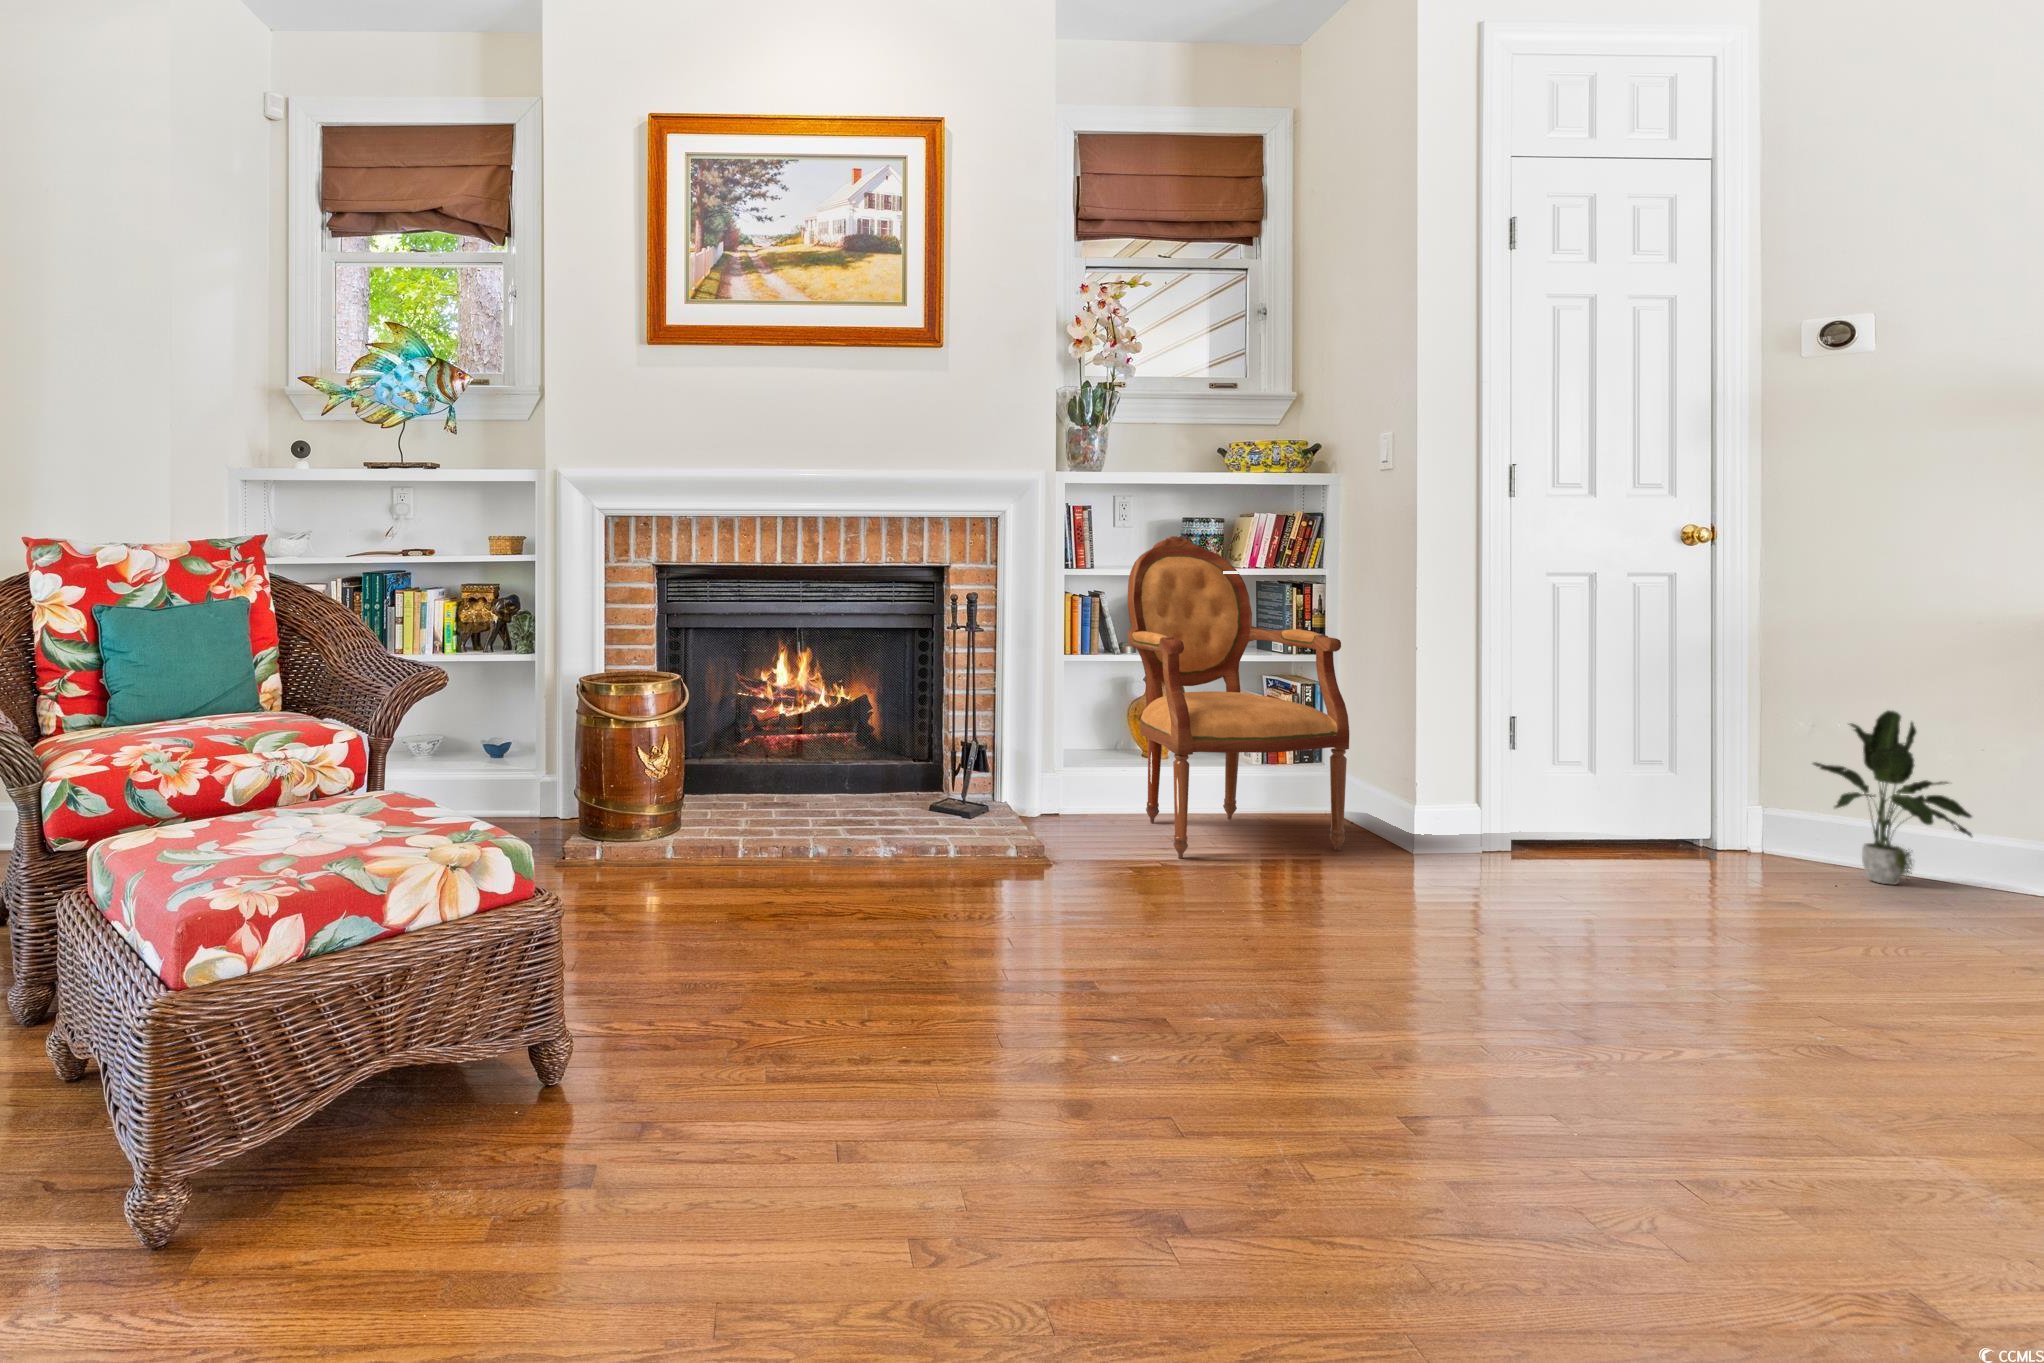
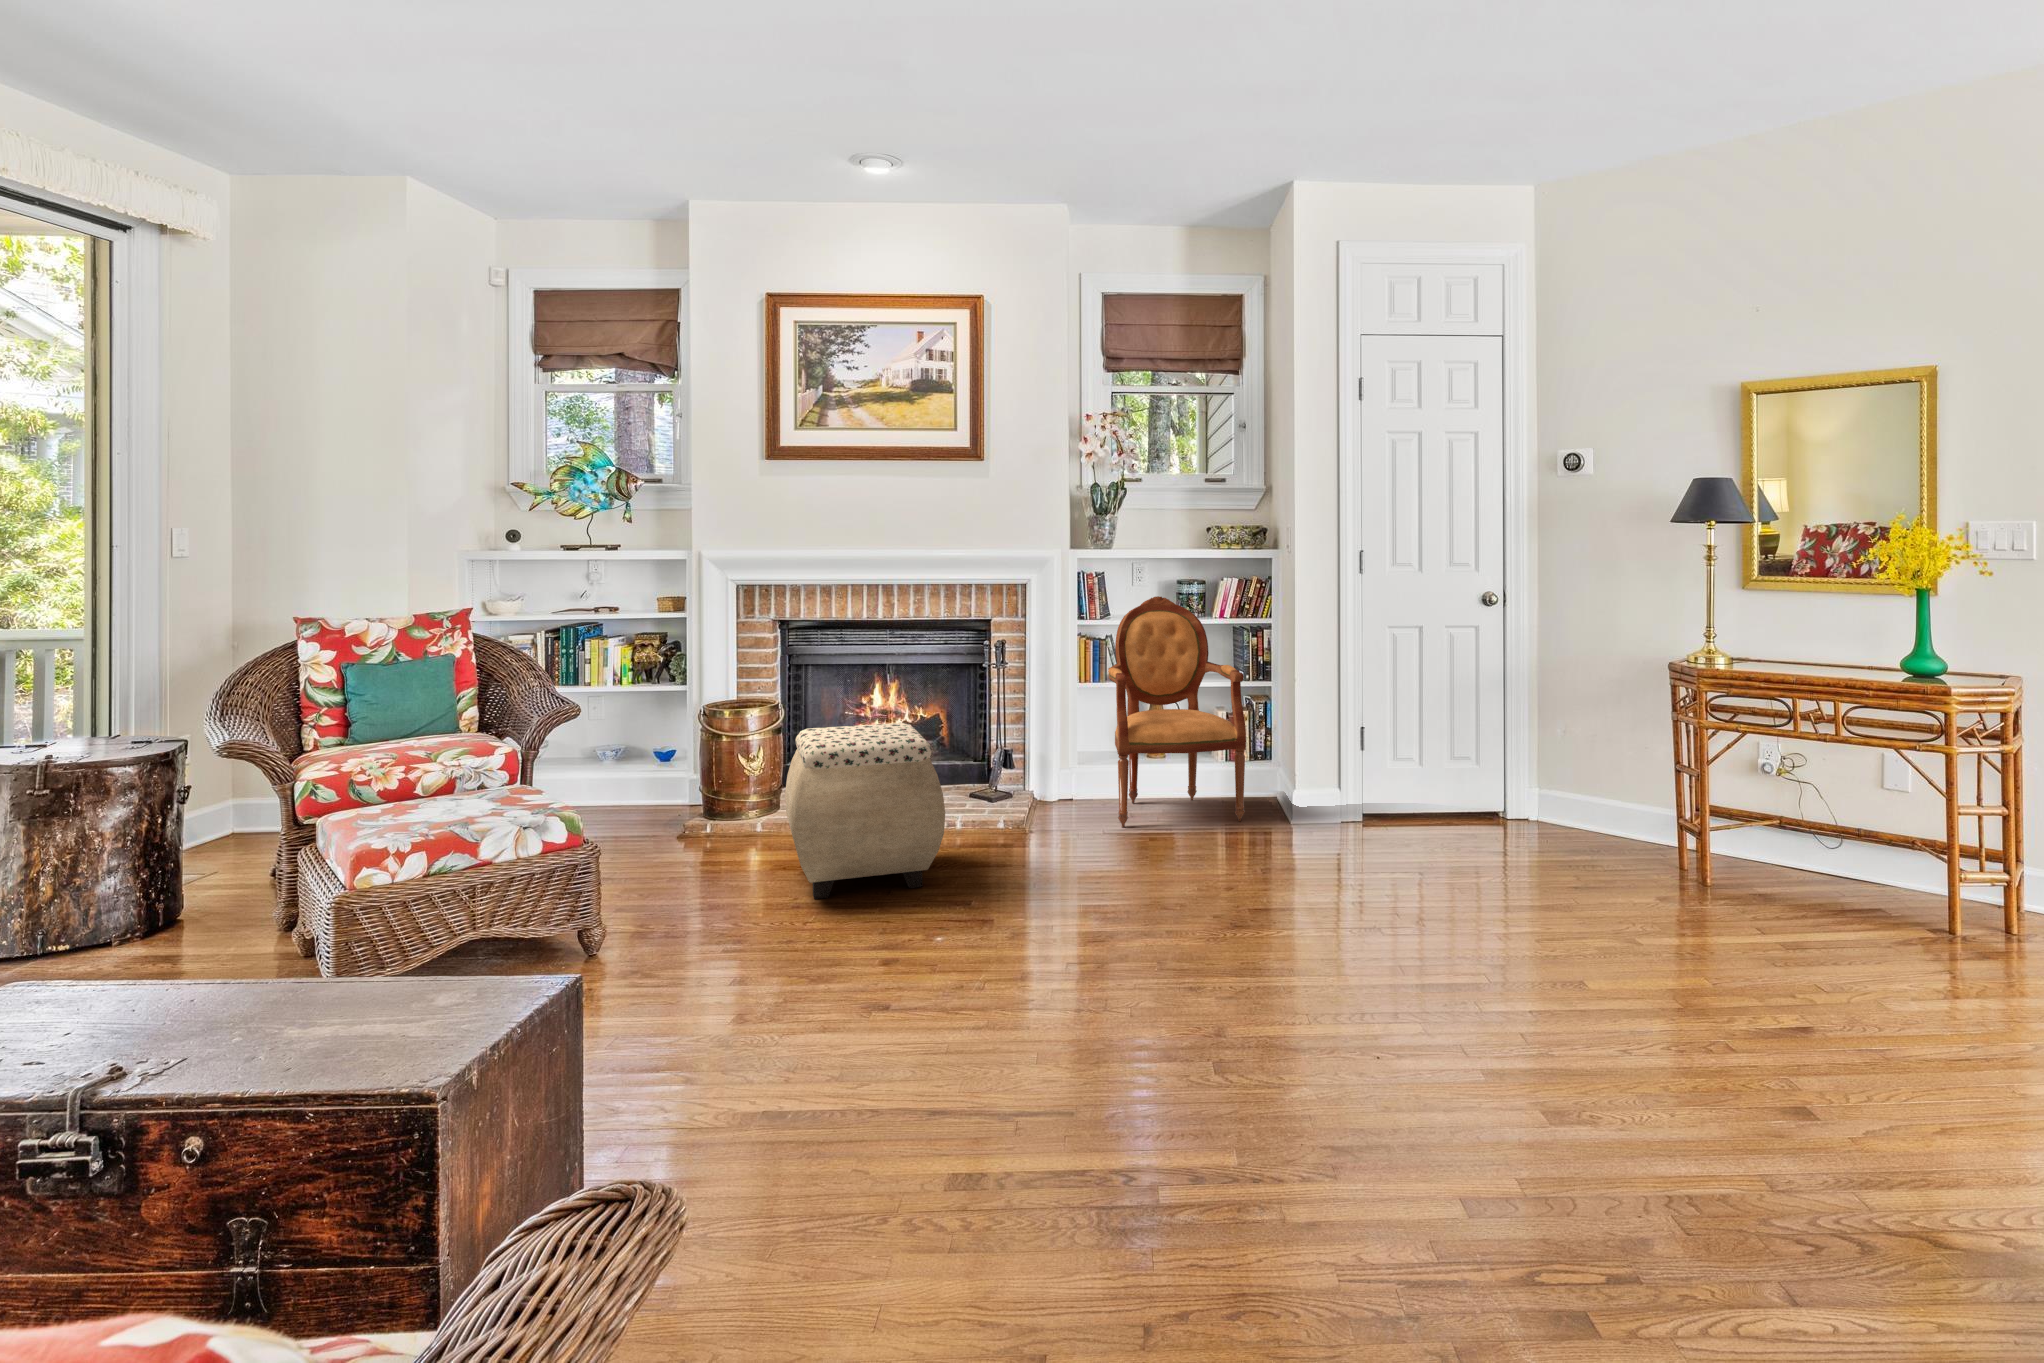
ottoman: none [744,703,1028,975] -> present [785,723,945,899]
potted plant: present [1813,710,1972,884] -> none [1536,722,1630,840]

